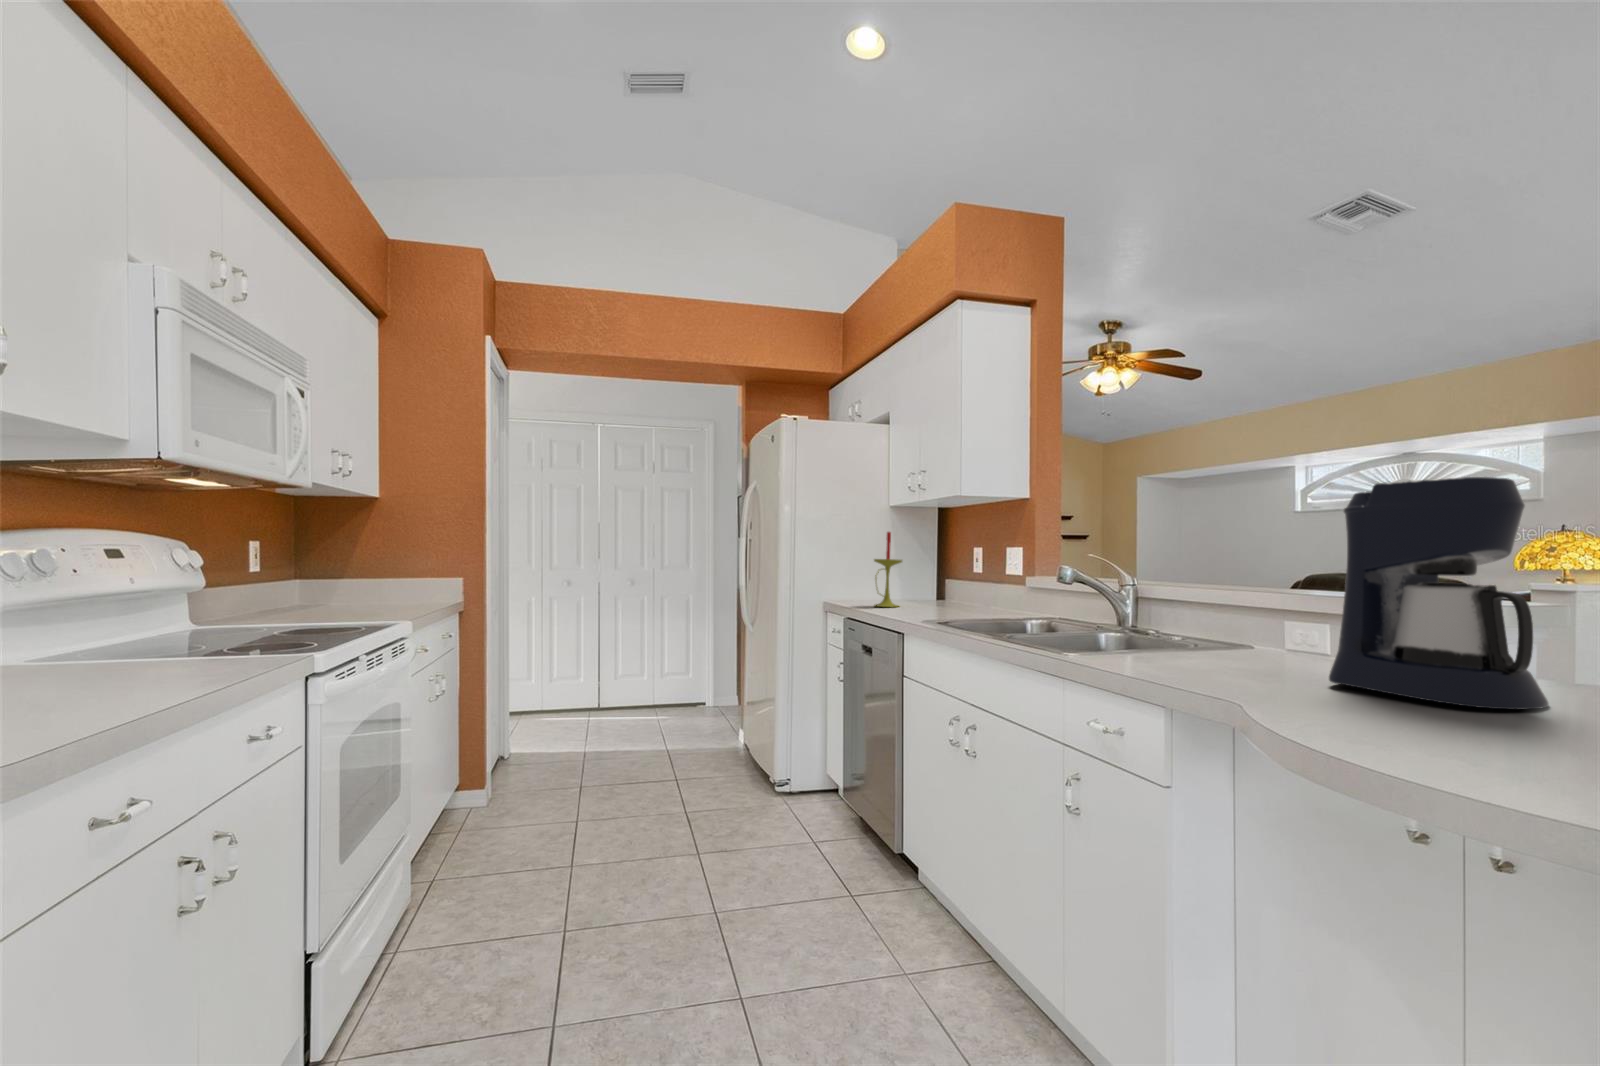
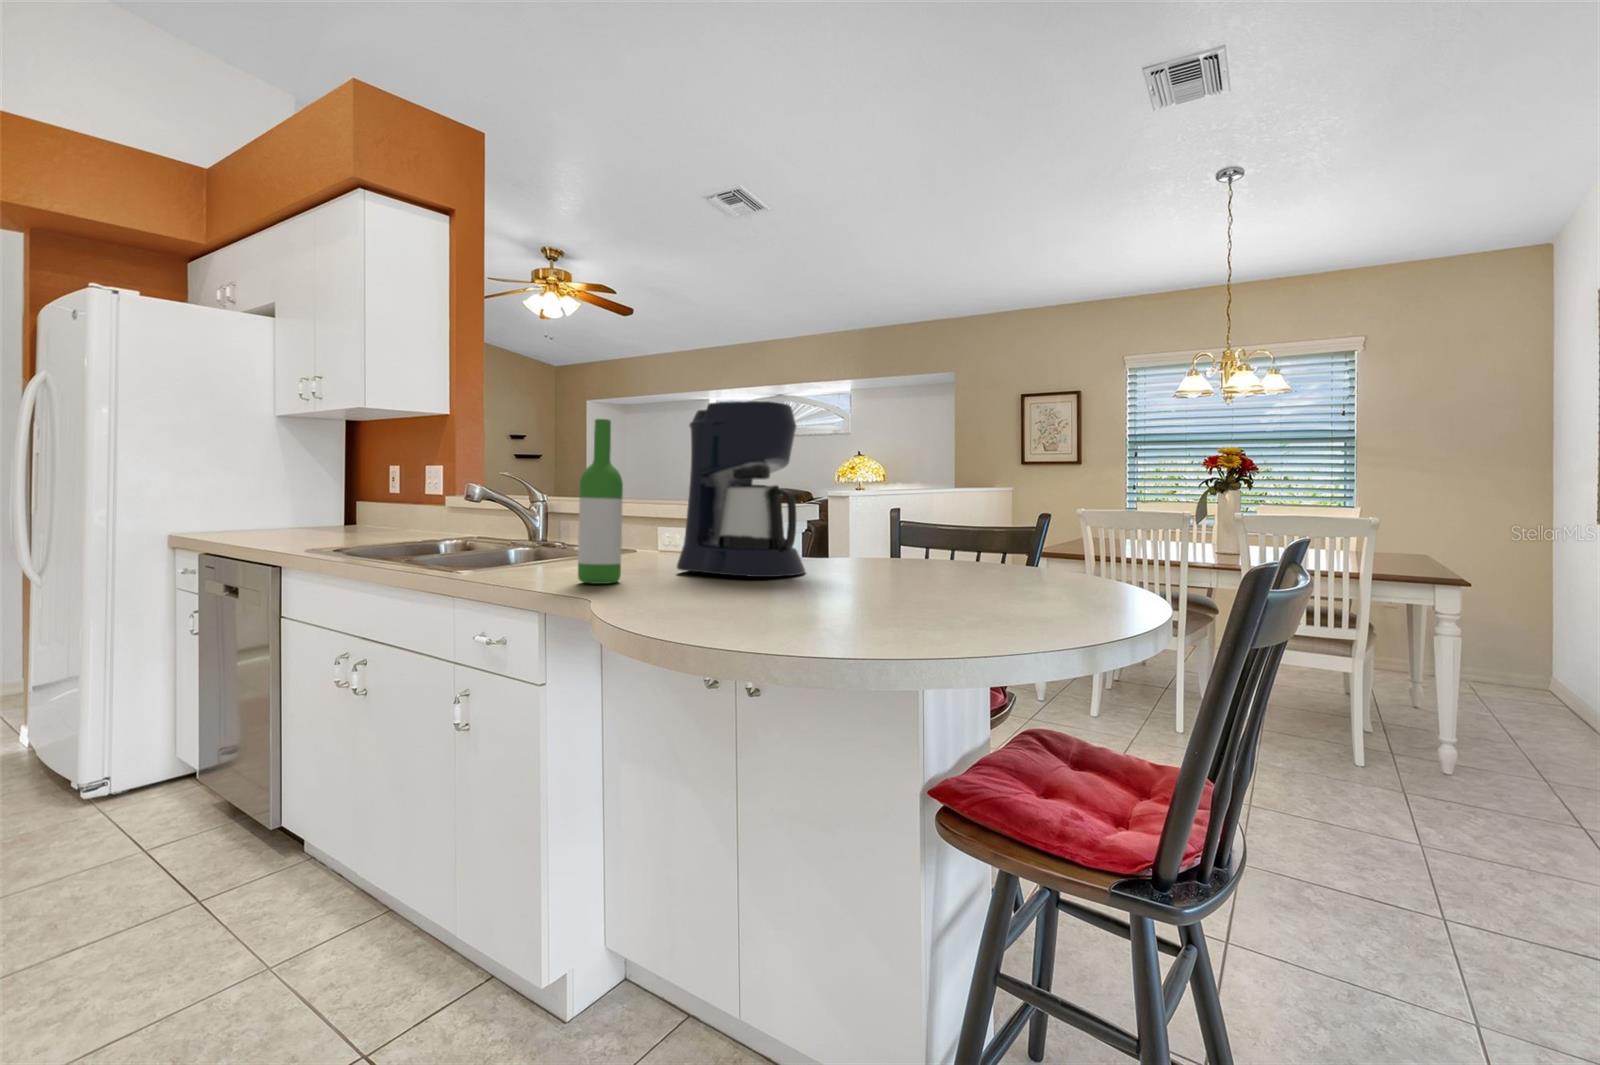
wine bottle: none [1206,512,1261,693] -> present [578,419,623,584]
candle: present [874,532,902,607] -> none [240,441,286,538]

